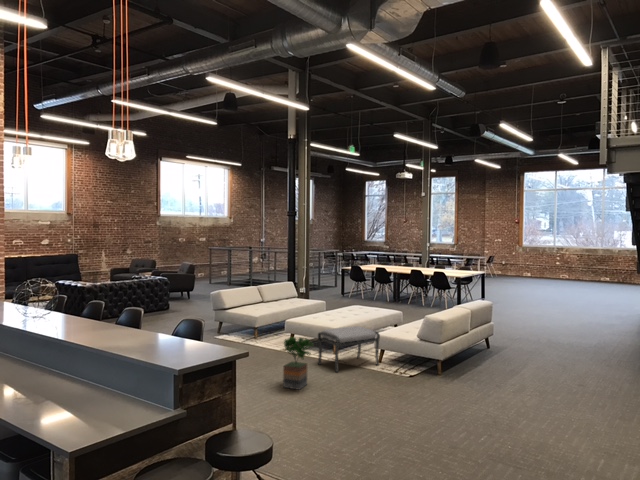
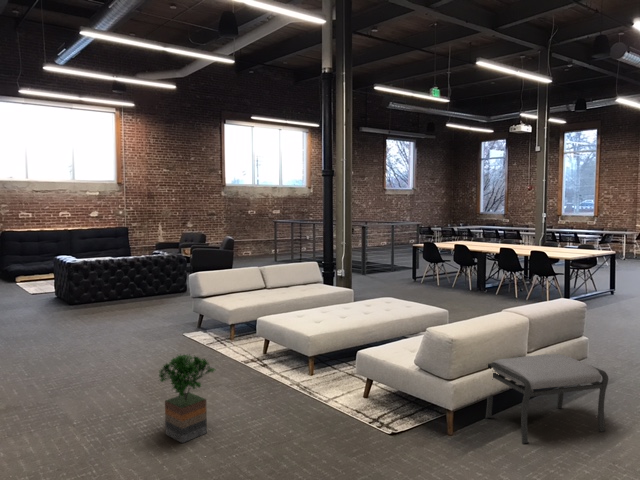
ottoman: present [318,326,380,372] -> present [486,354,608,444]

